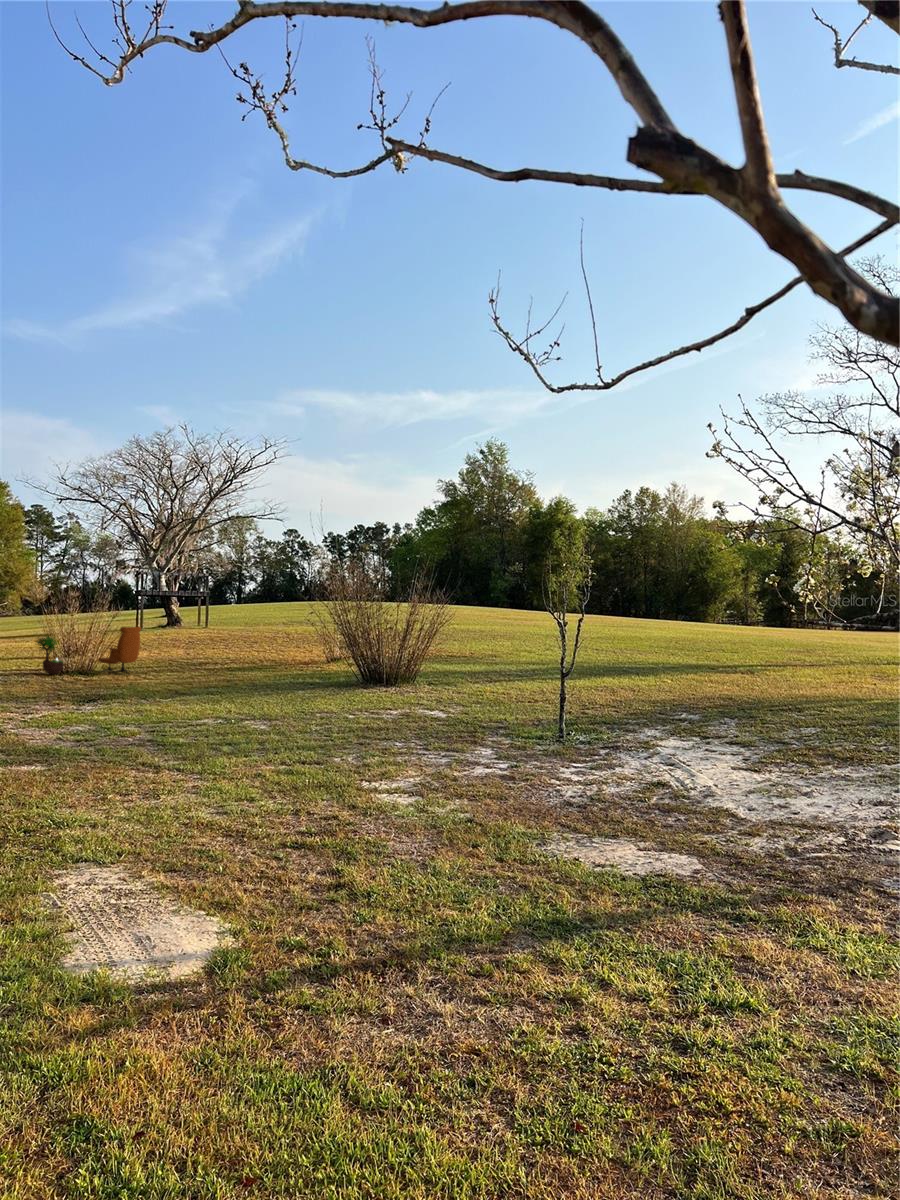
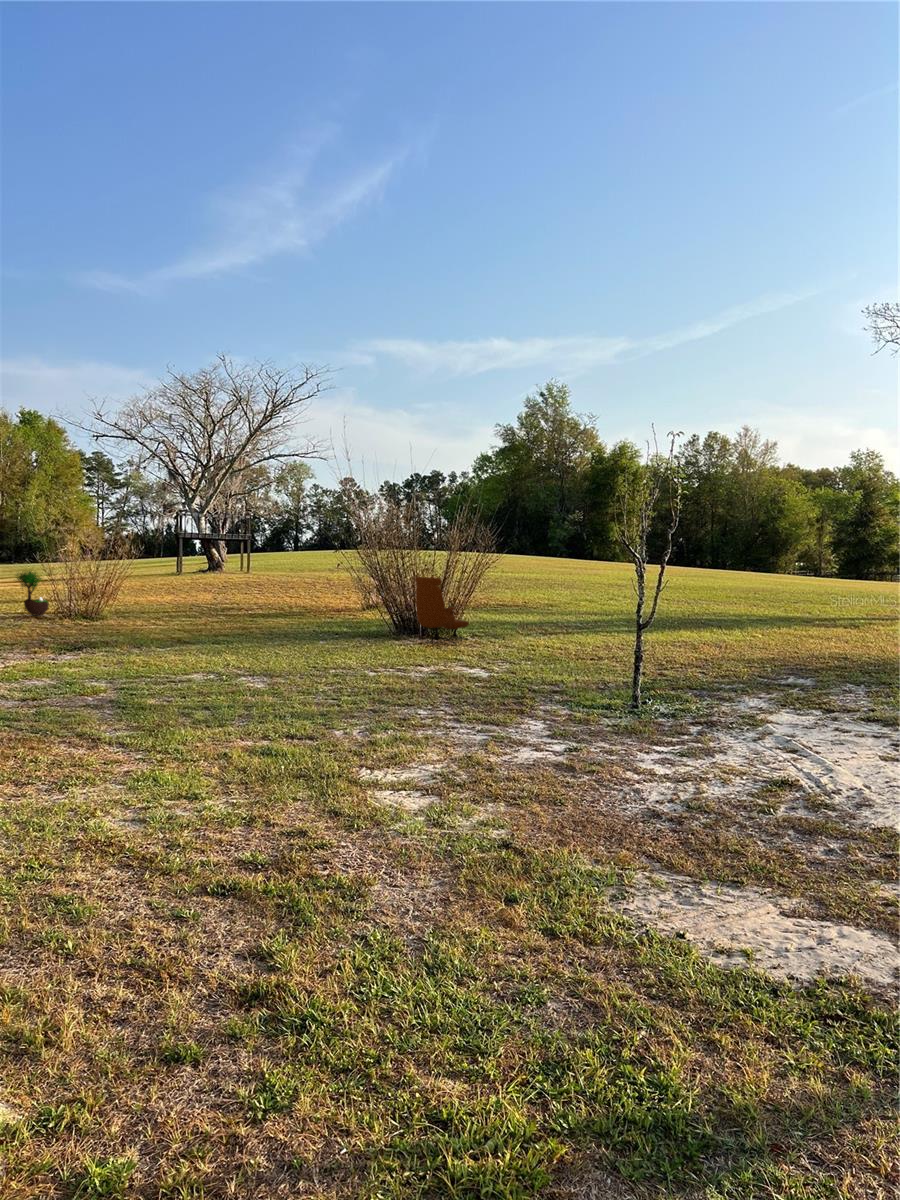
lounge chair: present [99,627,141,674] -> present [415,577,469,643]

